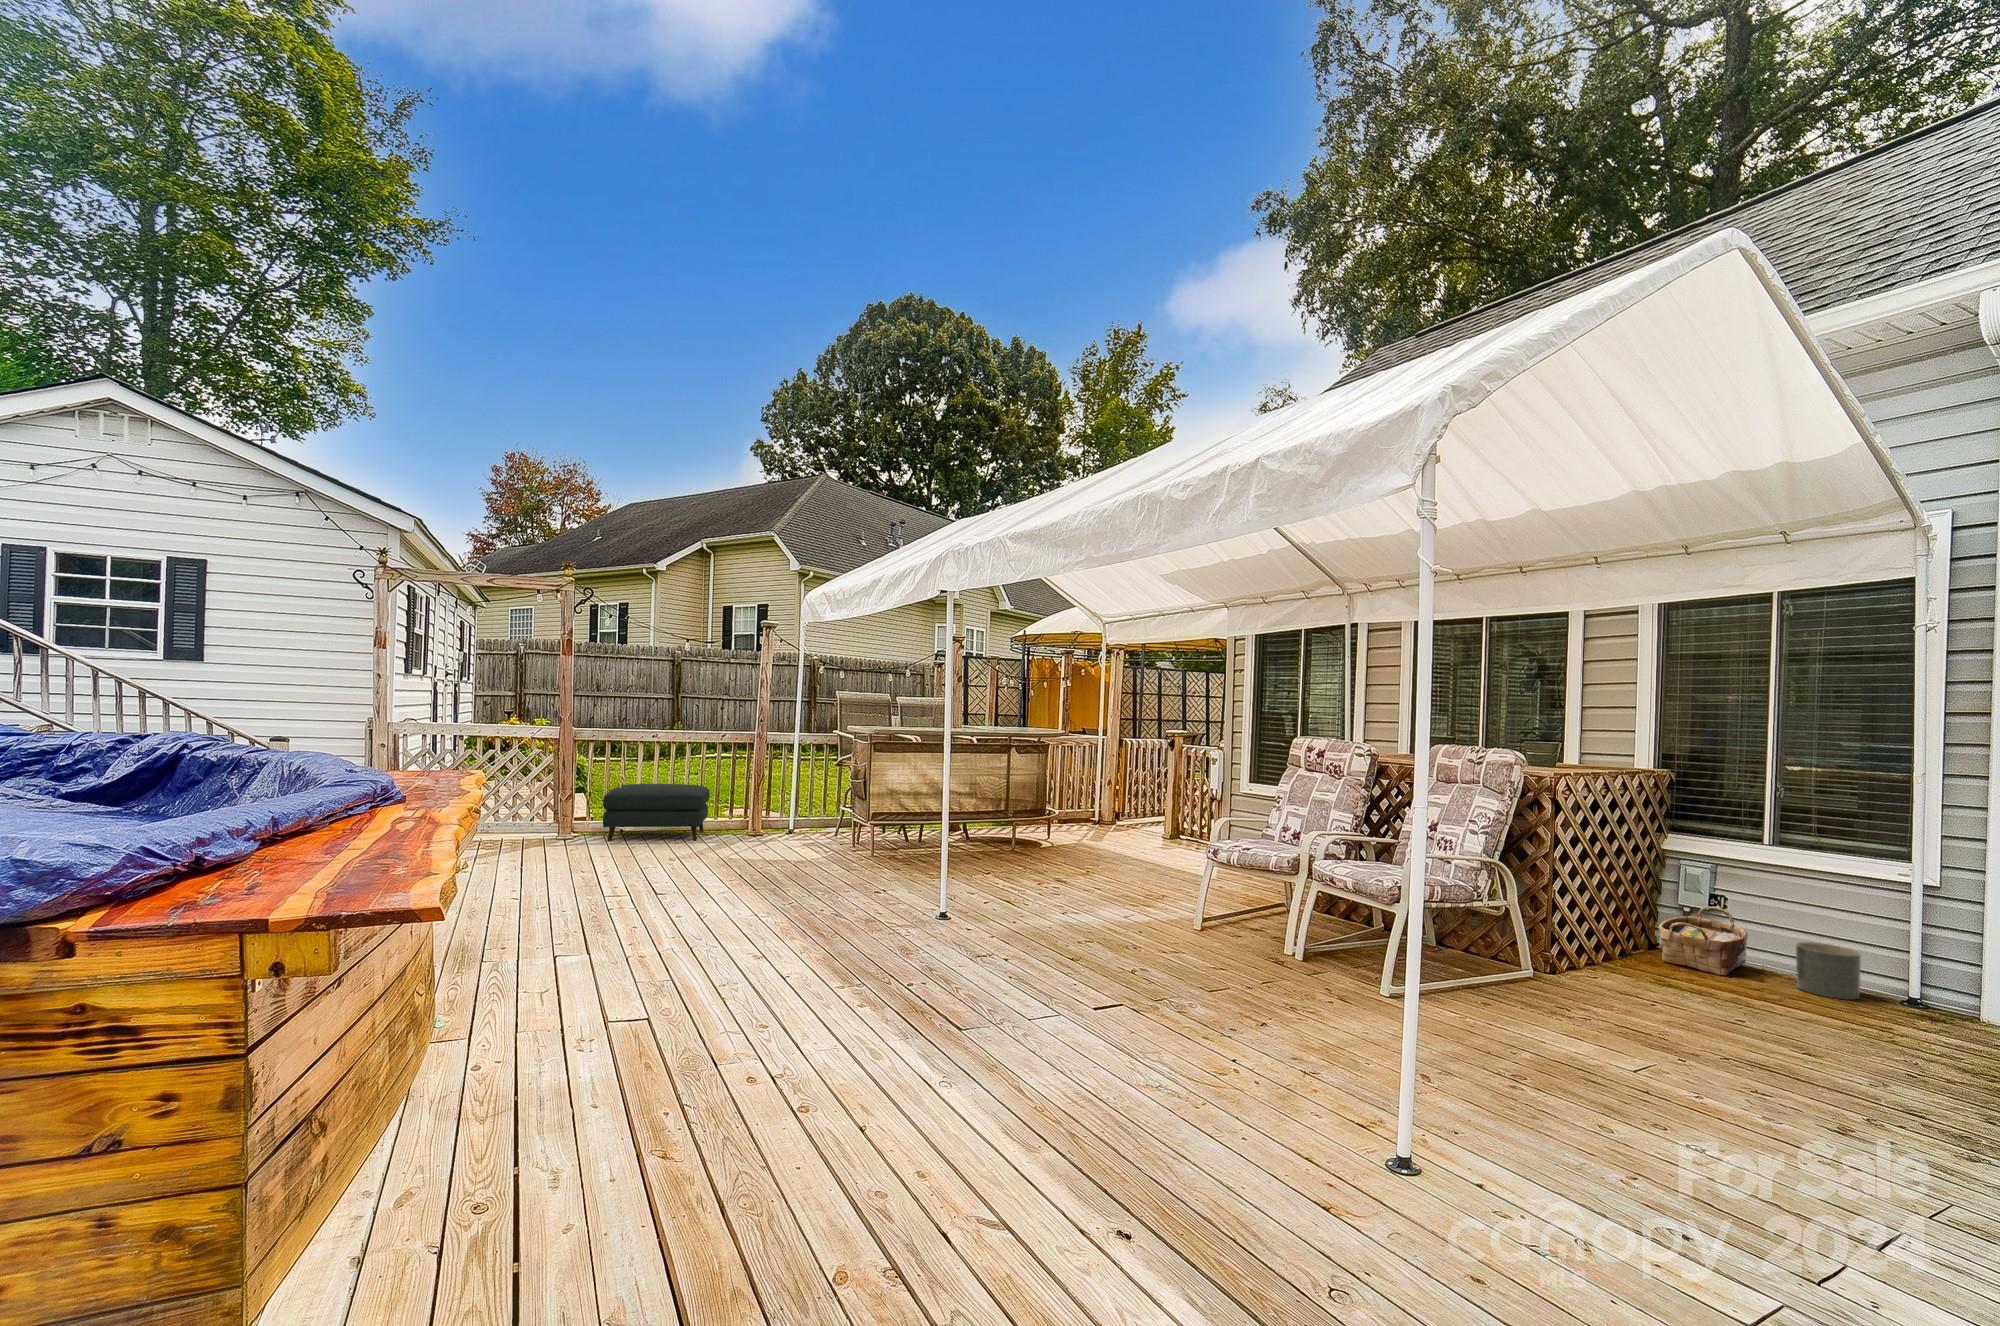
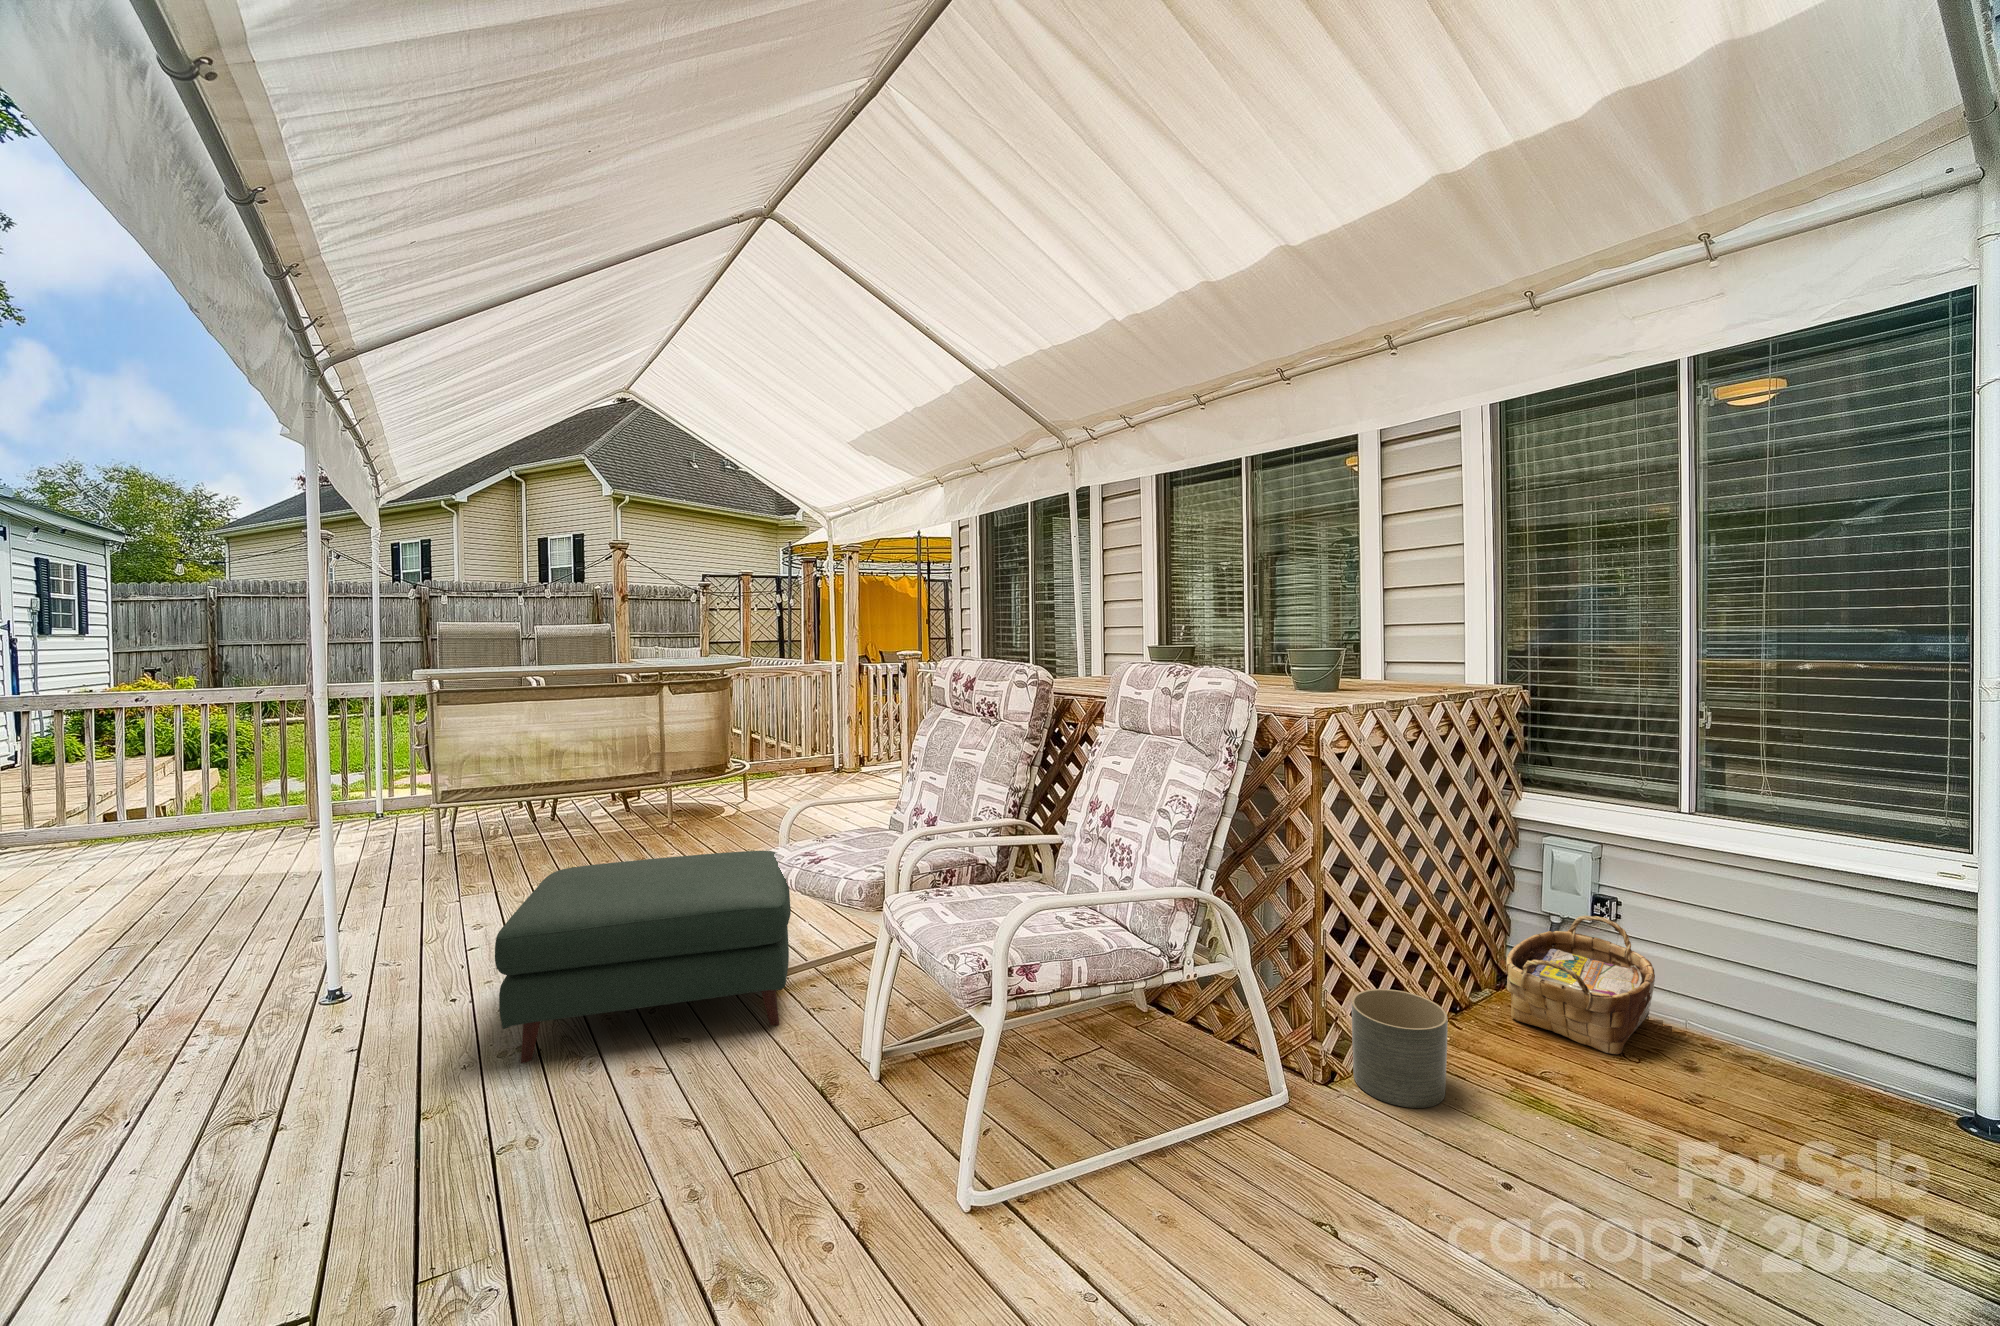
ottoman: present [603,784,710,841] -> present [495,851,791,1063]
planter: present [1796,942,1861,1000] -> present [1352,989,1448,1108]

